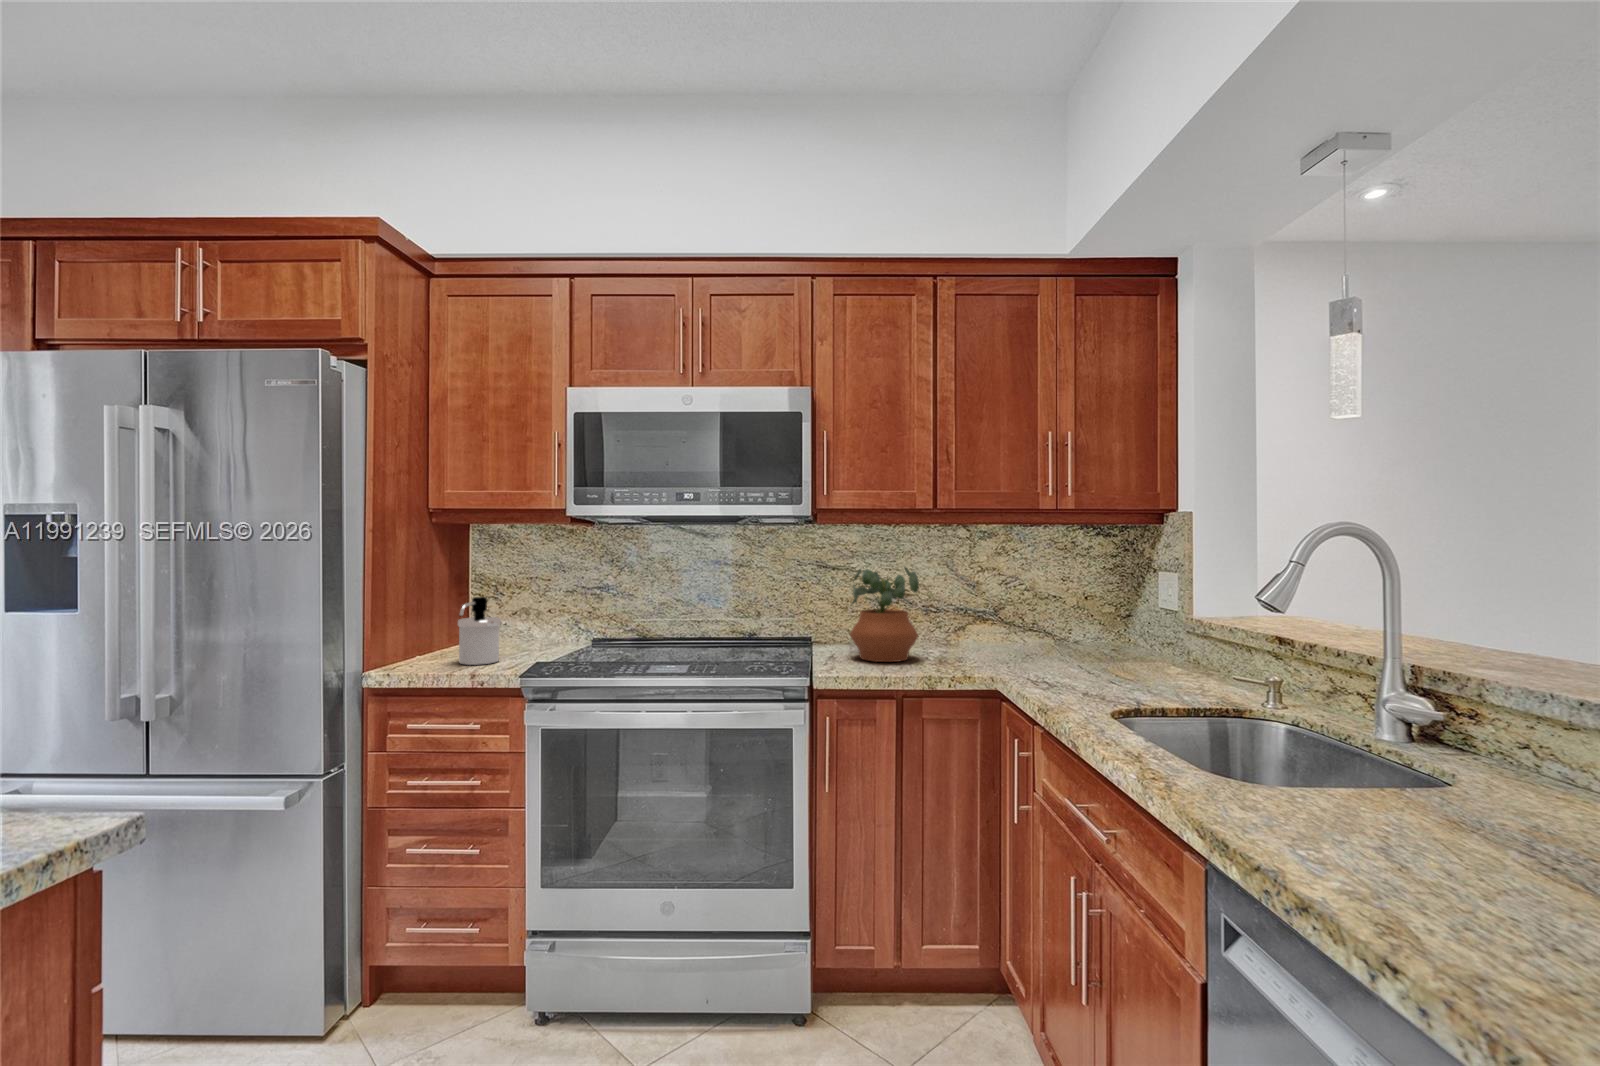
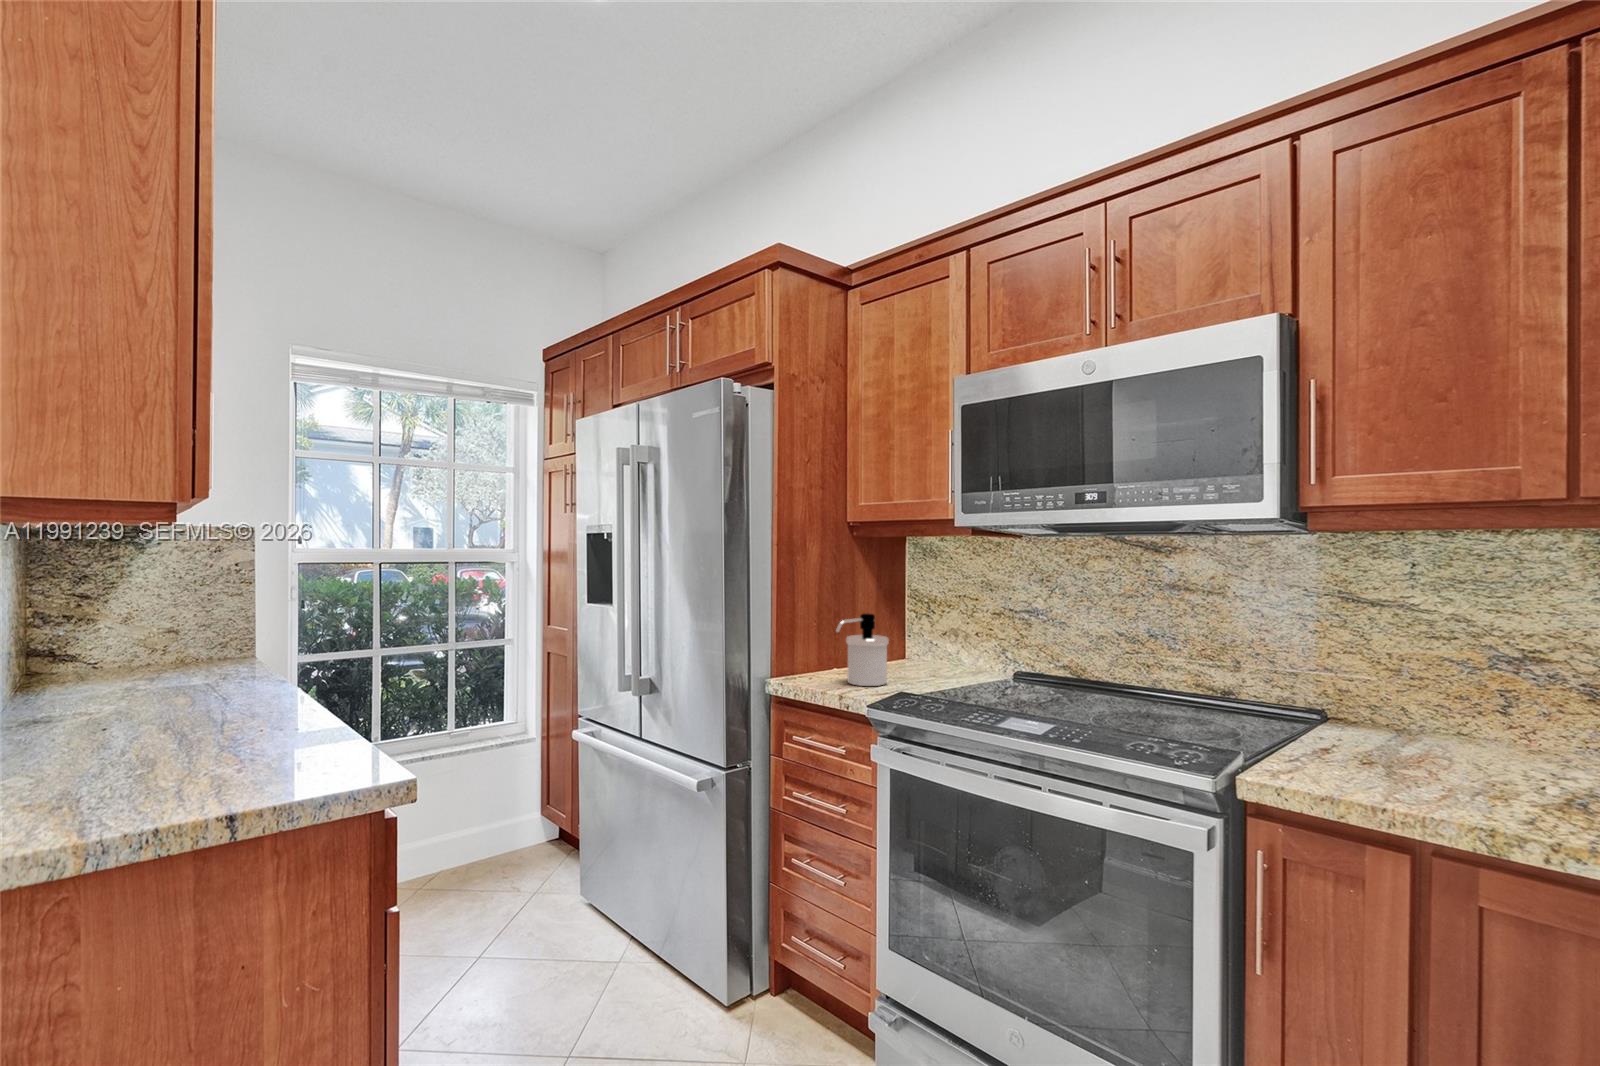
potted plant: present [850,567,919,662] -> none [1358,605,1519,783]

